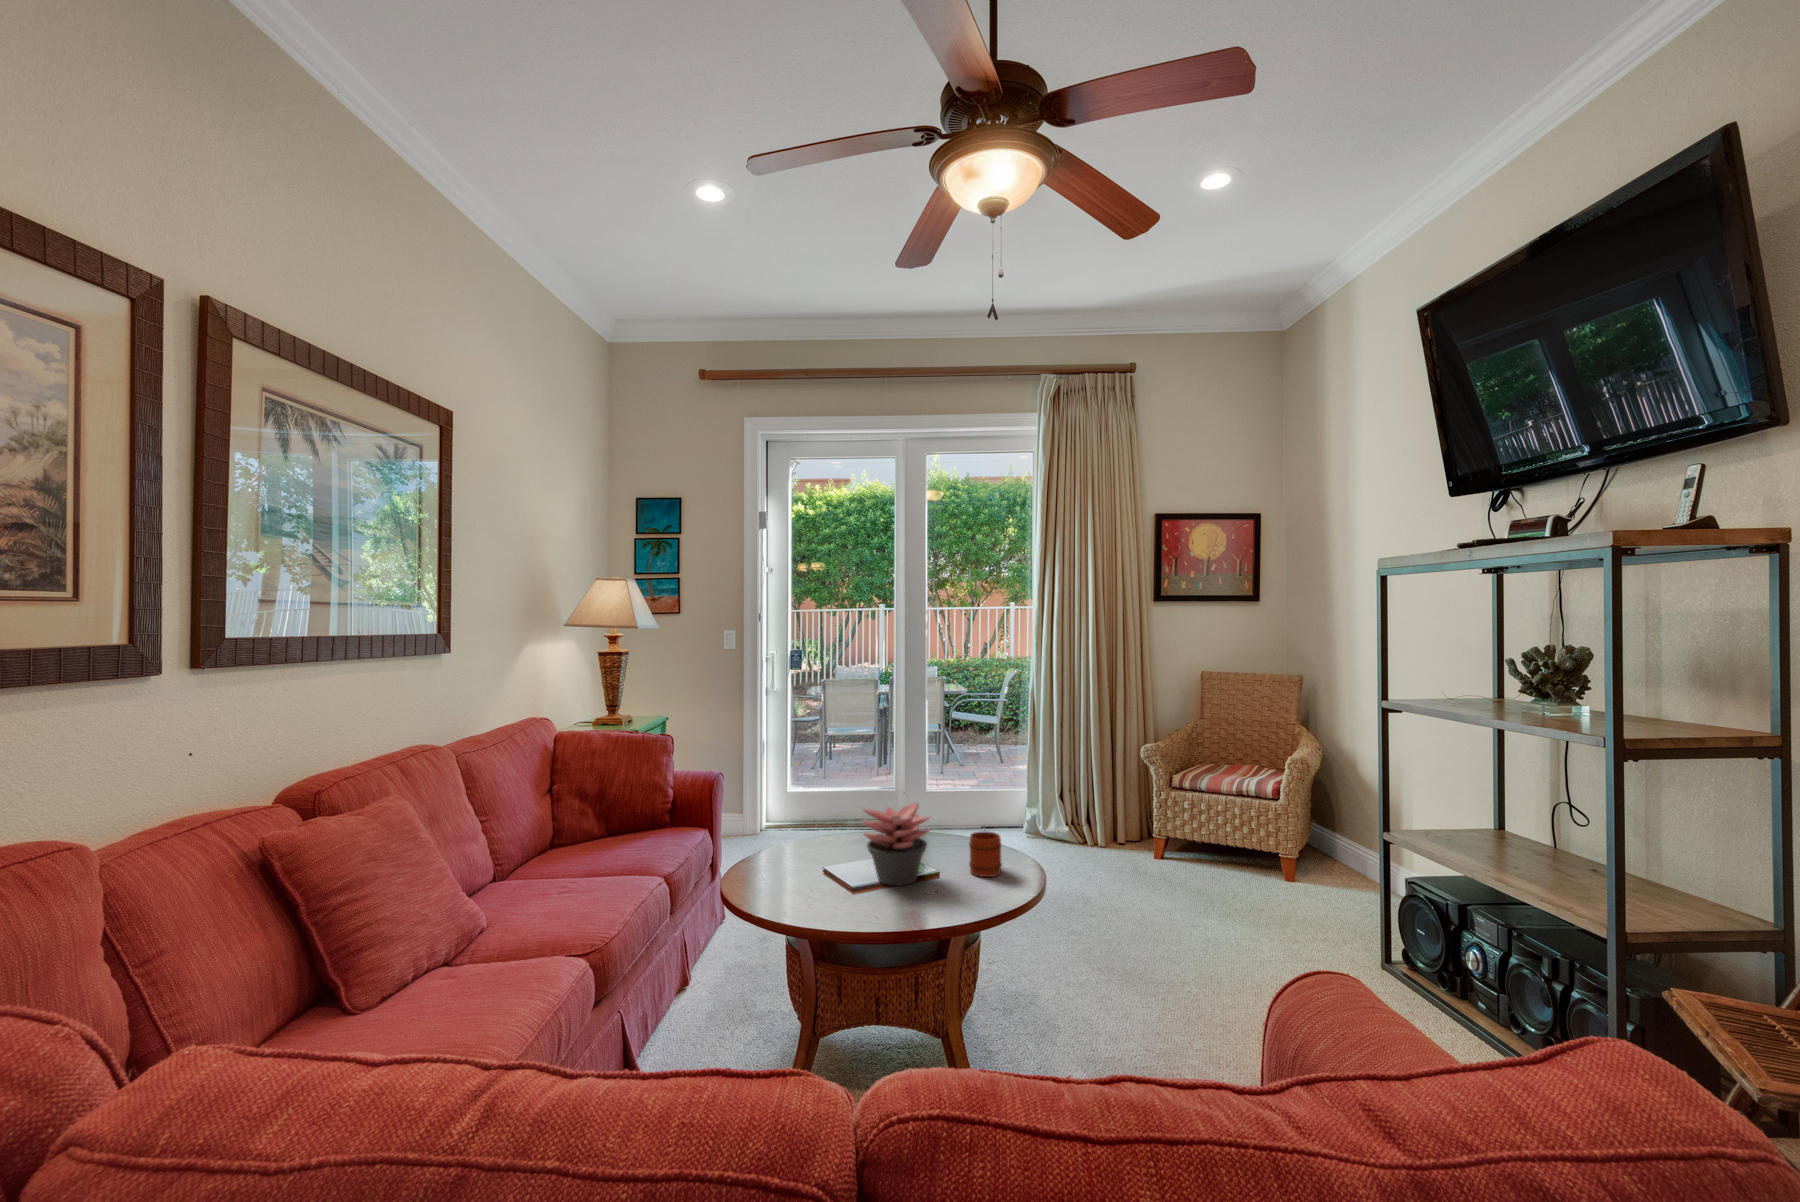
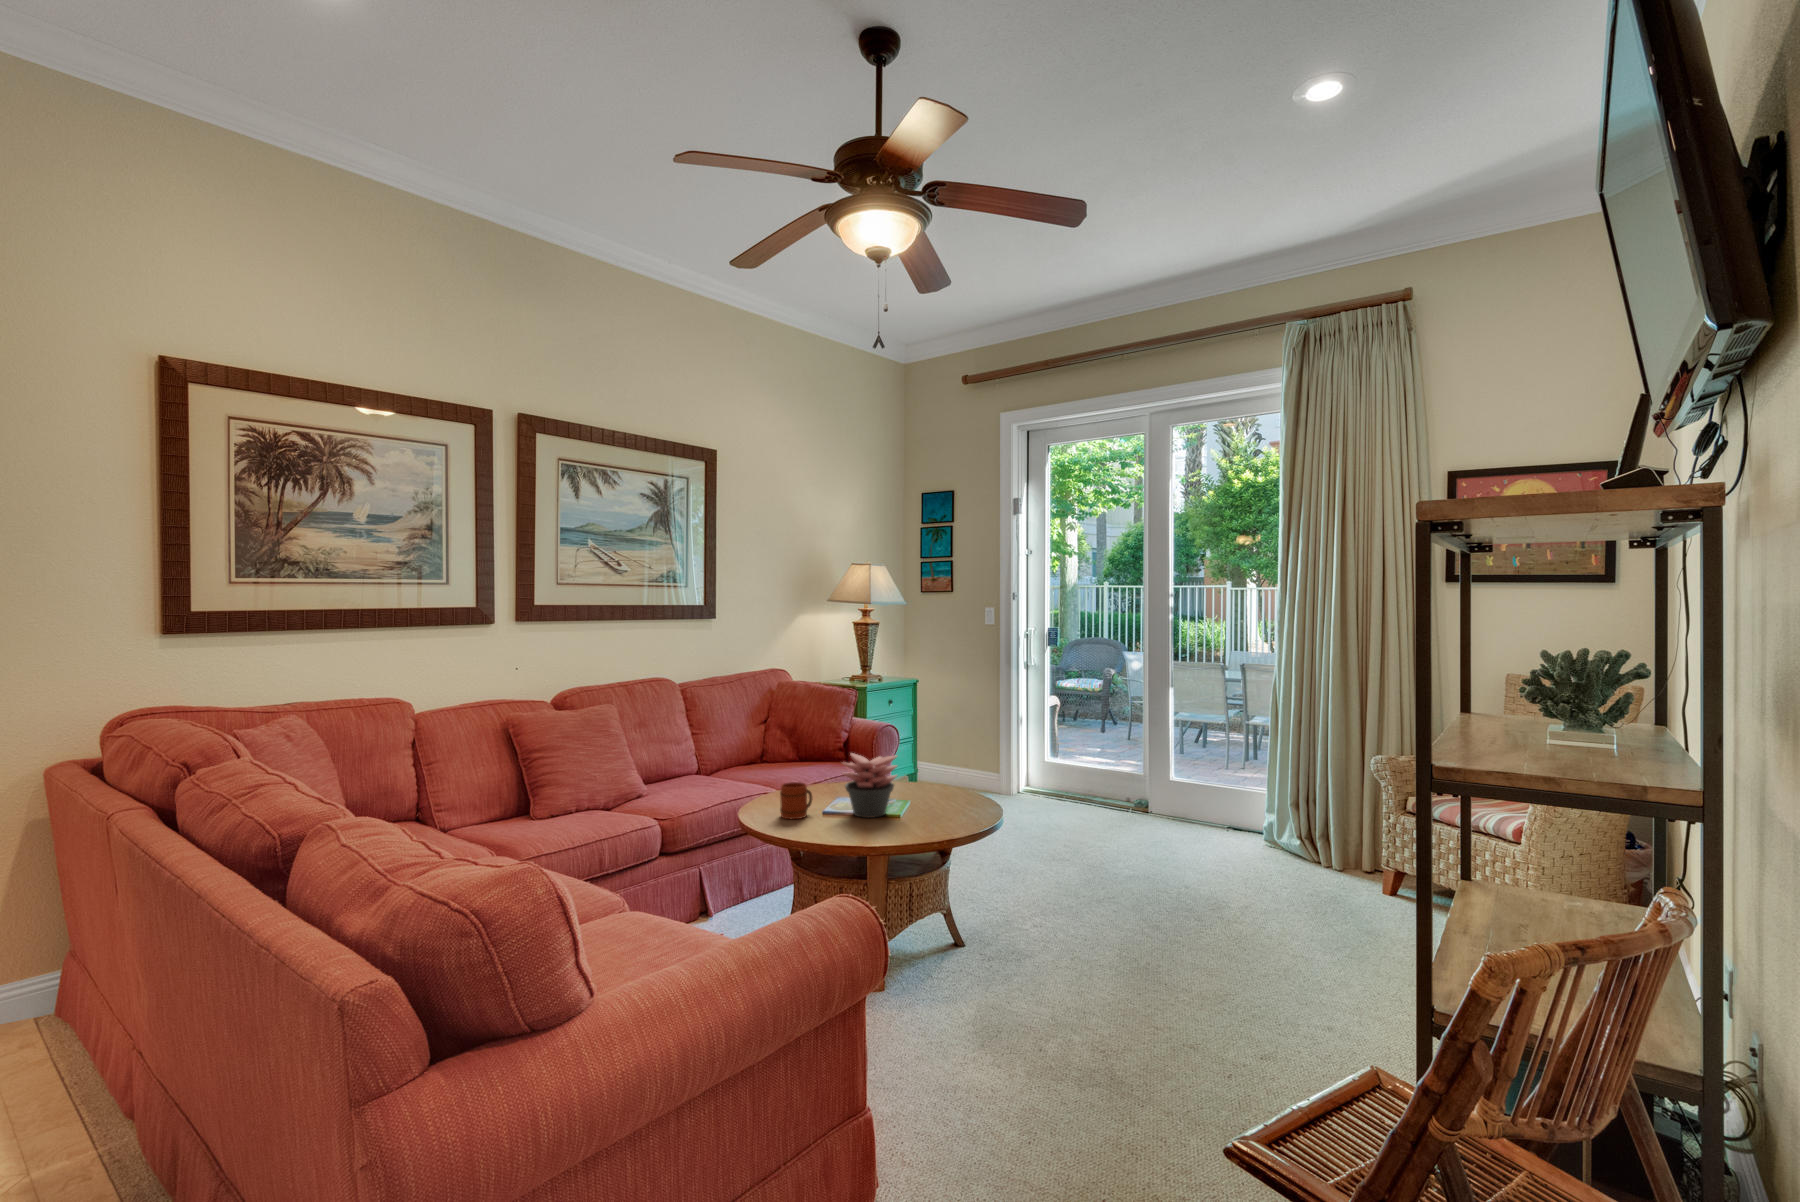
mug: present [969,832,1002,877] -> present [780,782,812,819]

